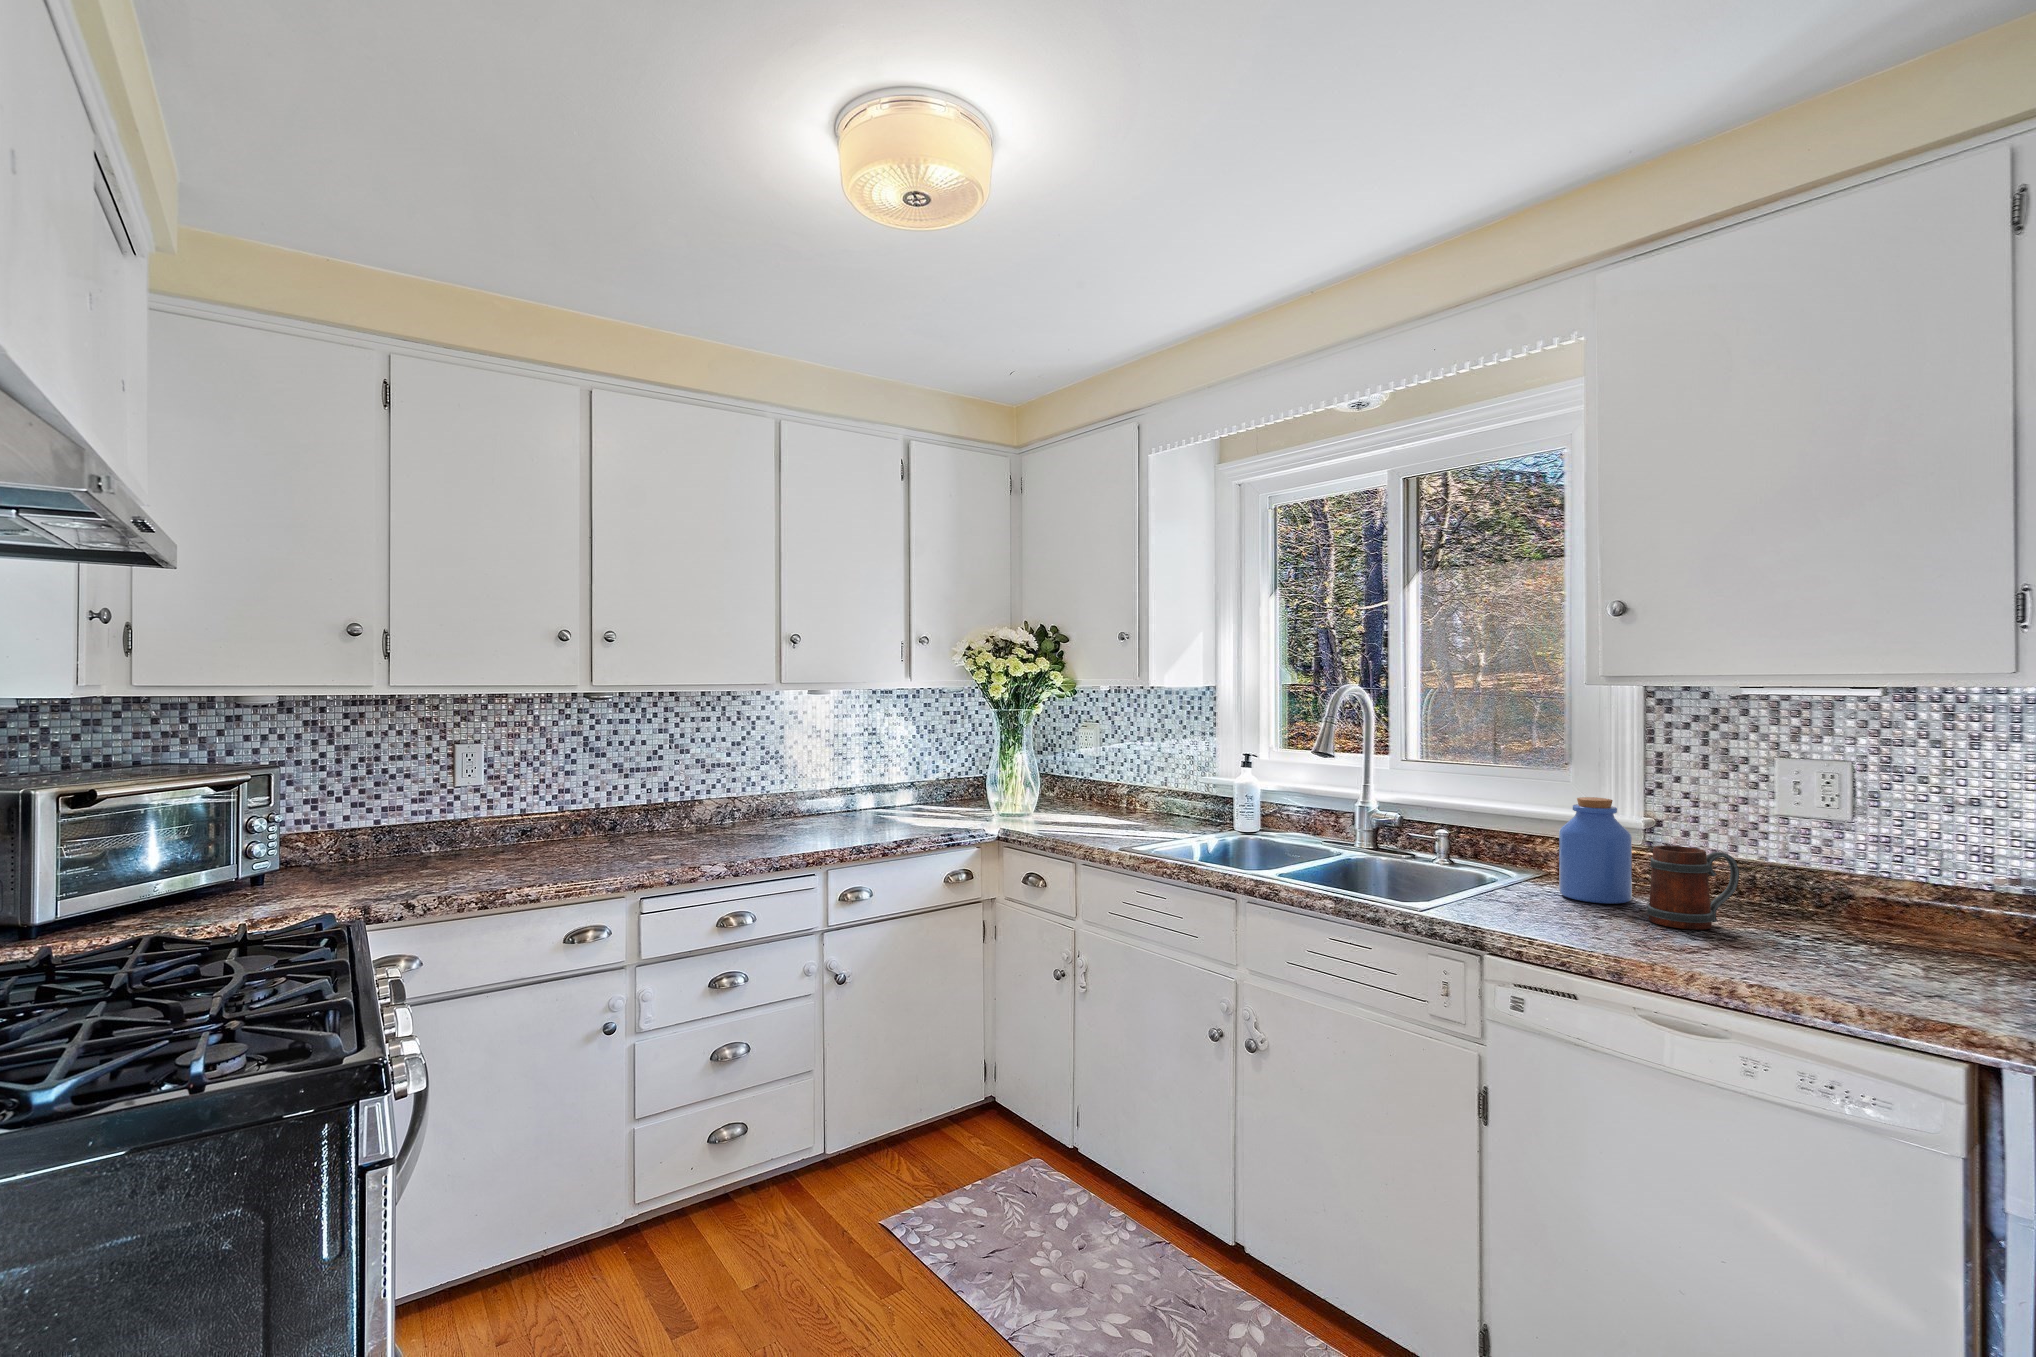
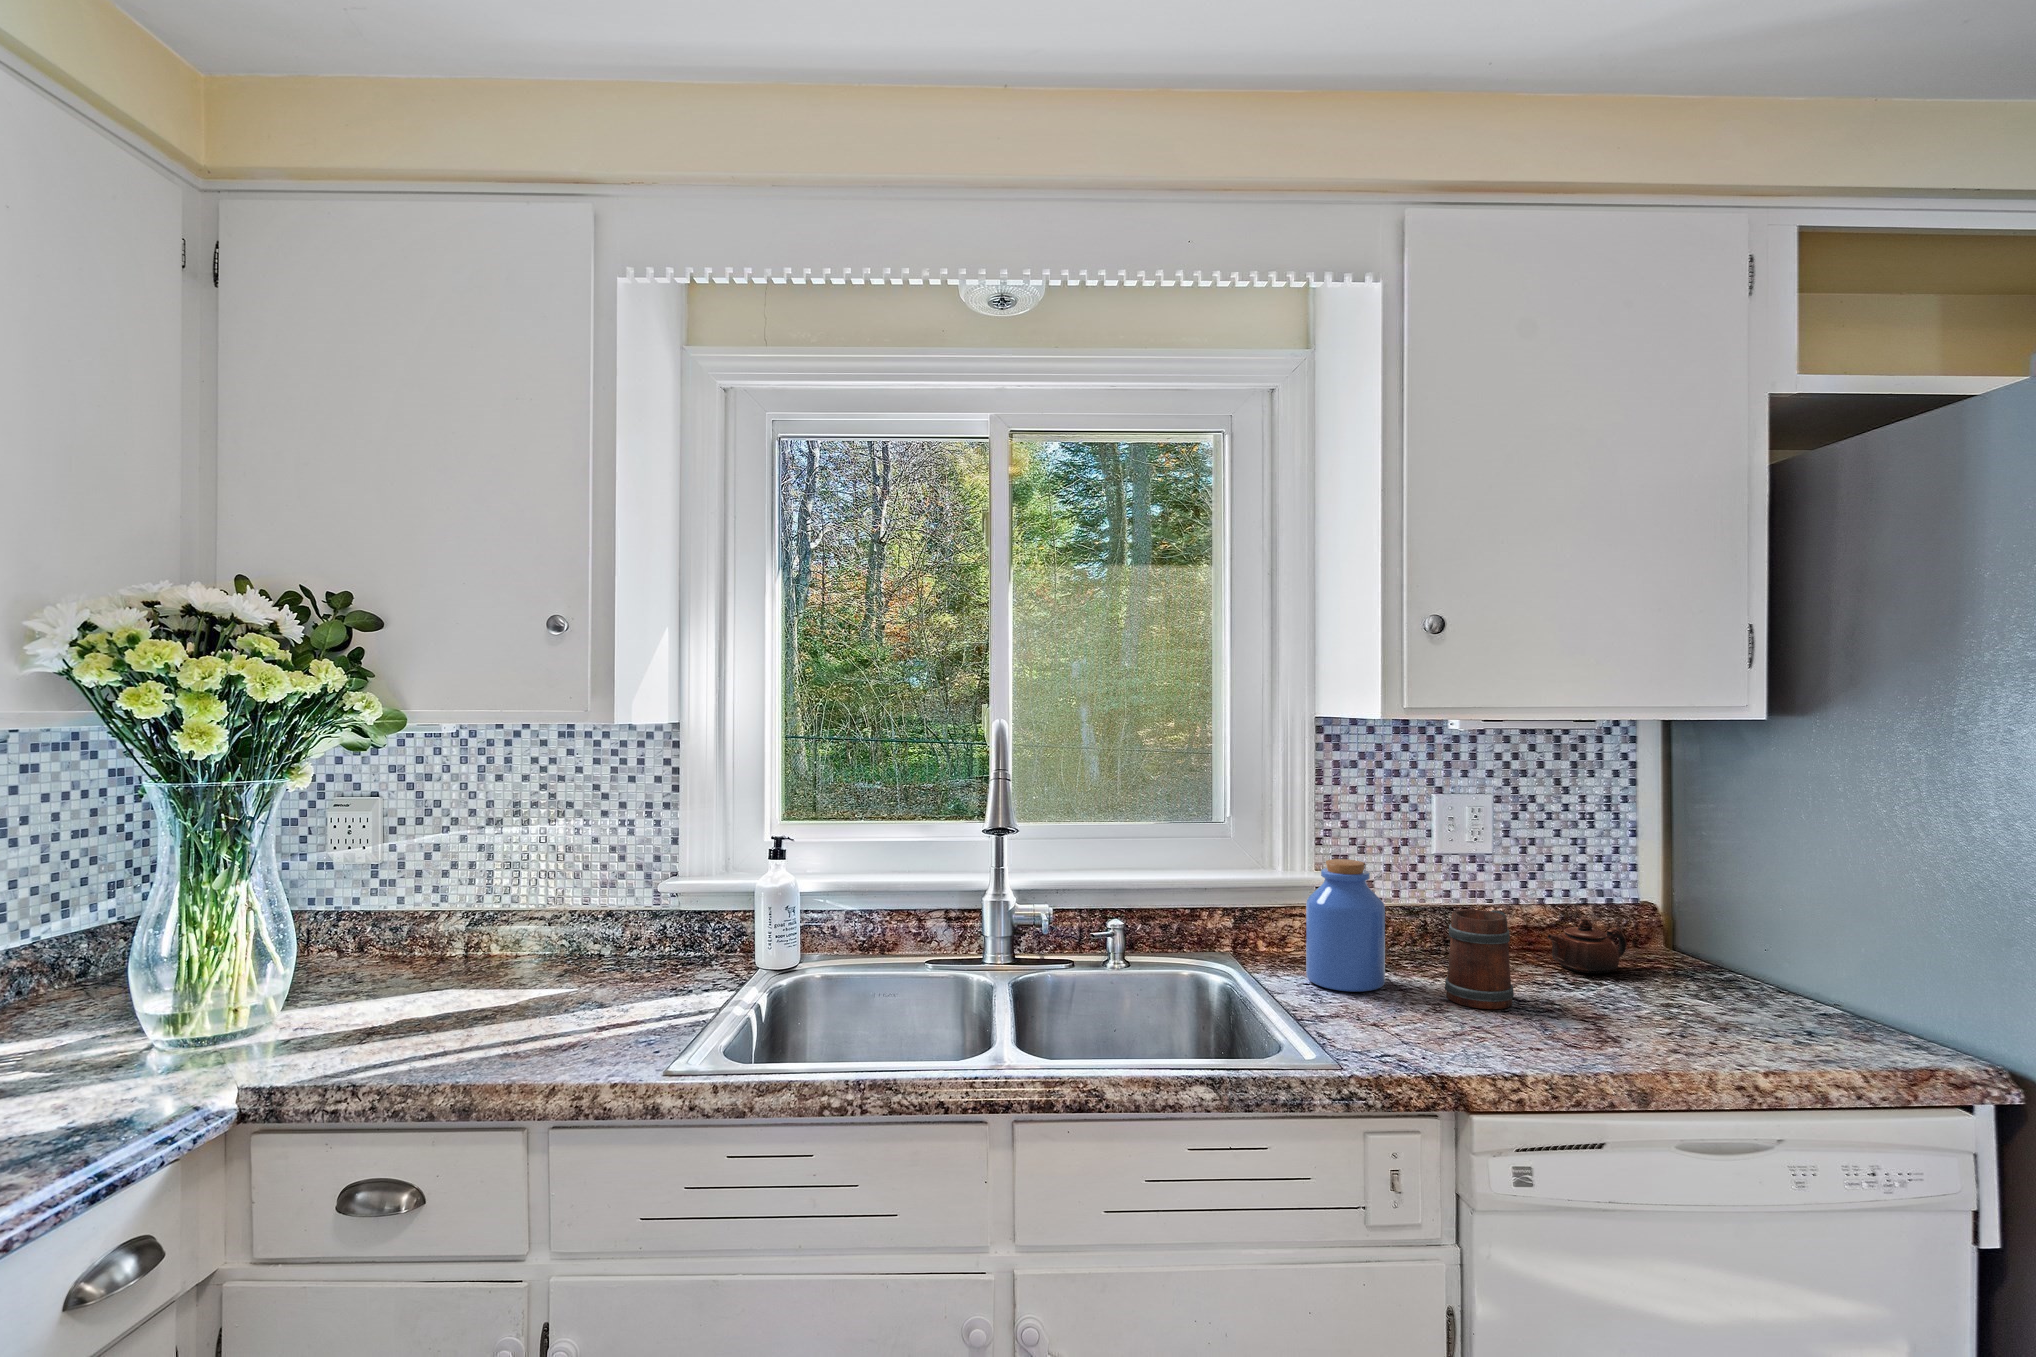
teapot: none [1845,888,1968,945] -> present [1547,919,1627,973]

